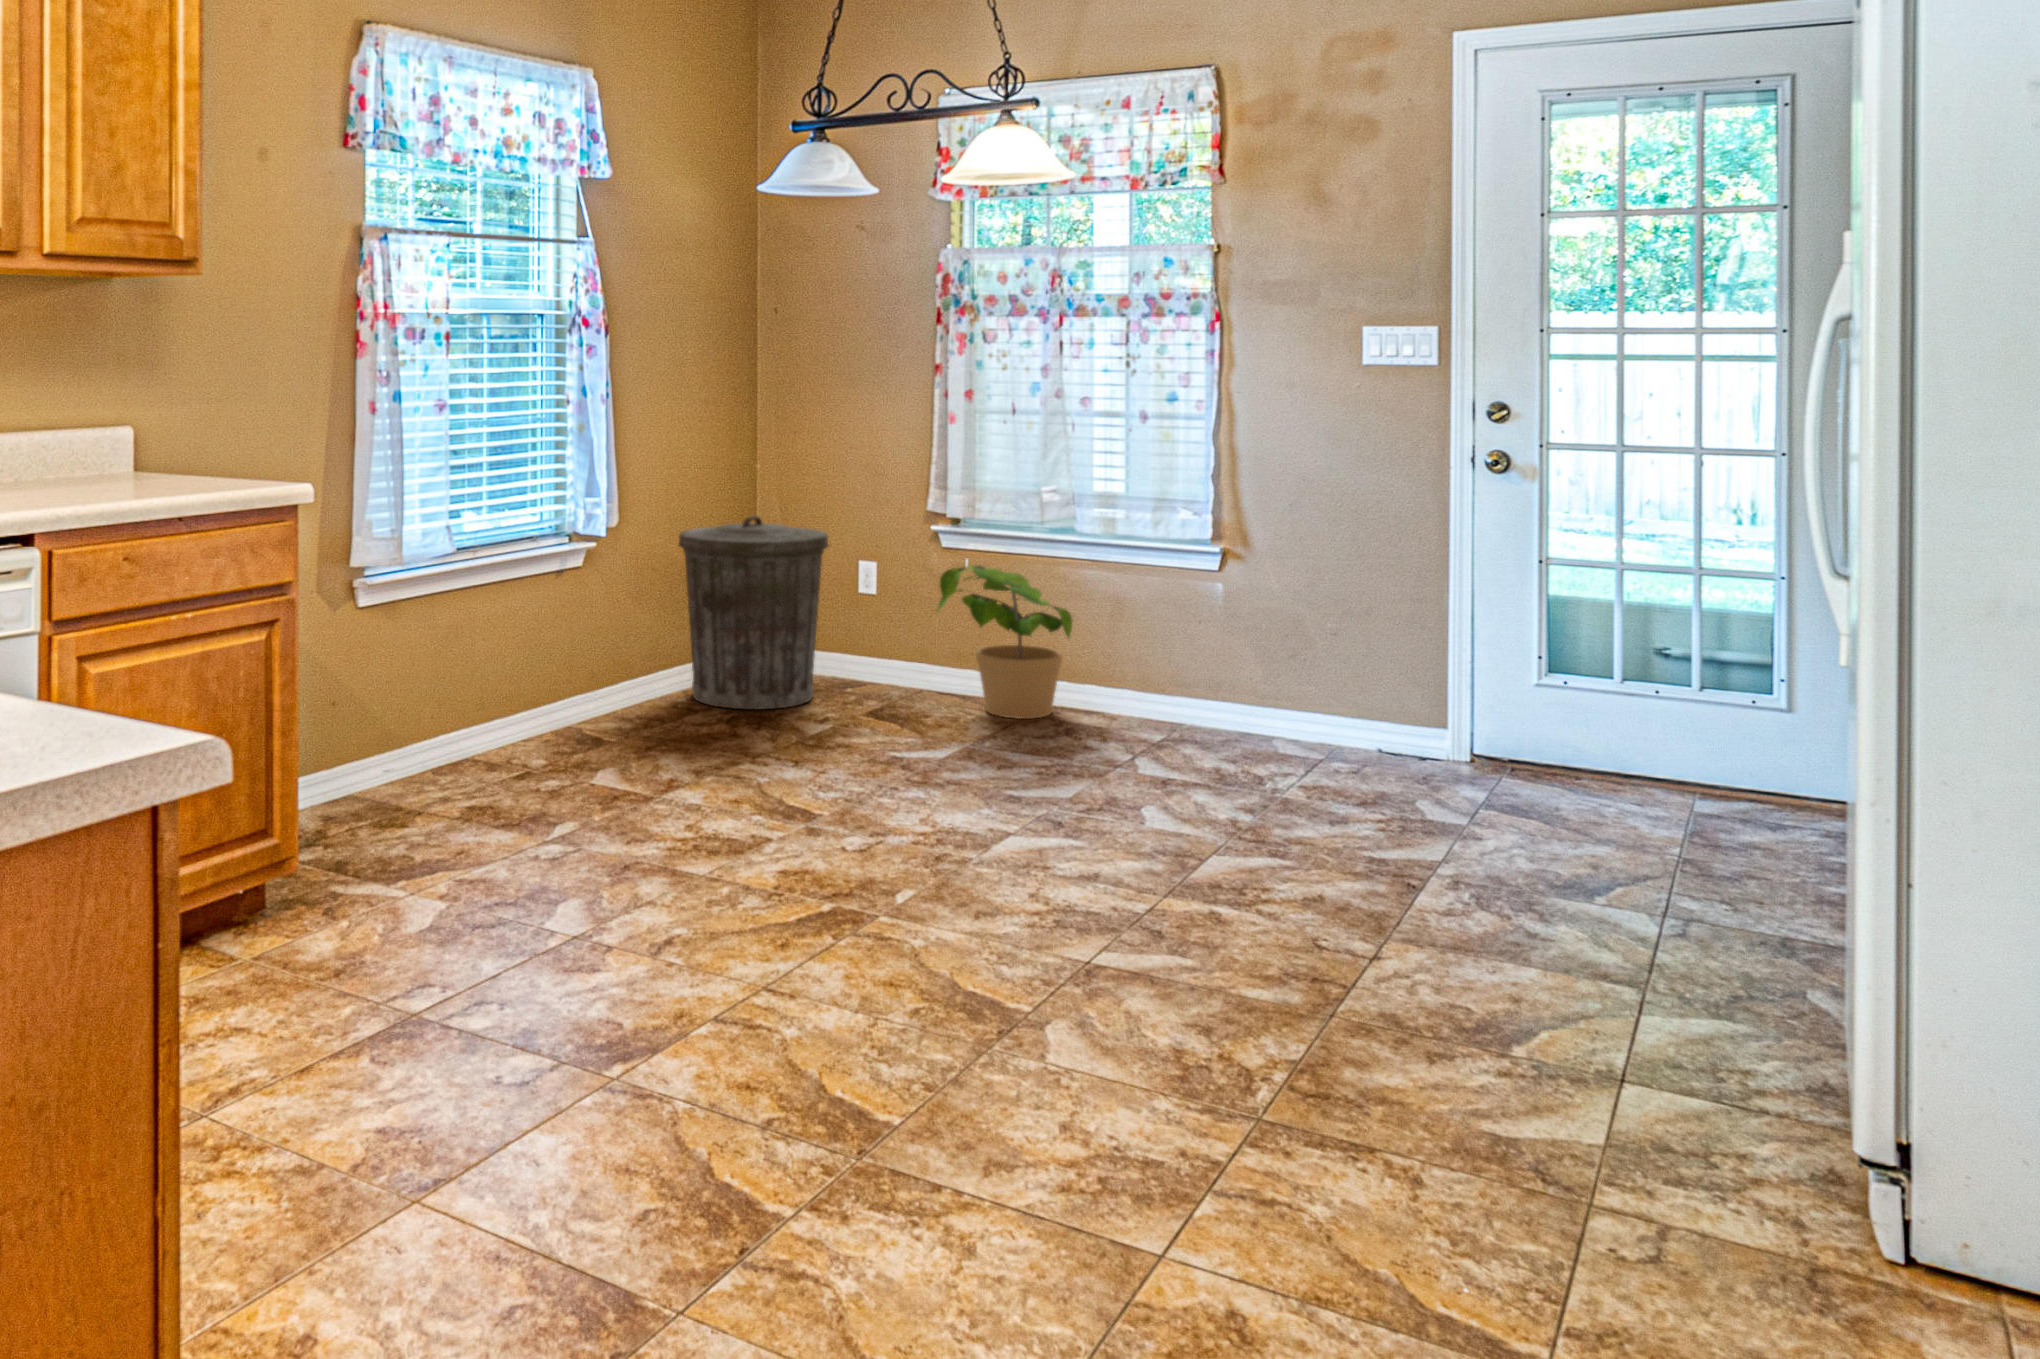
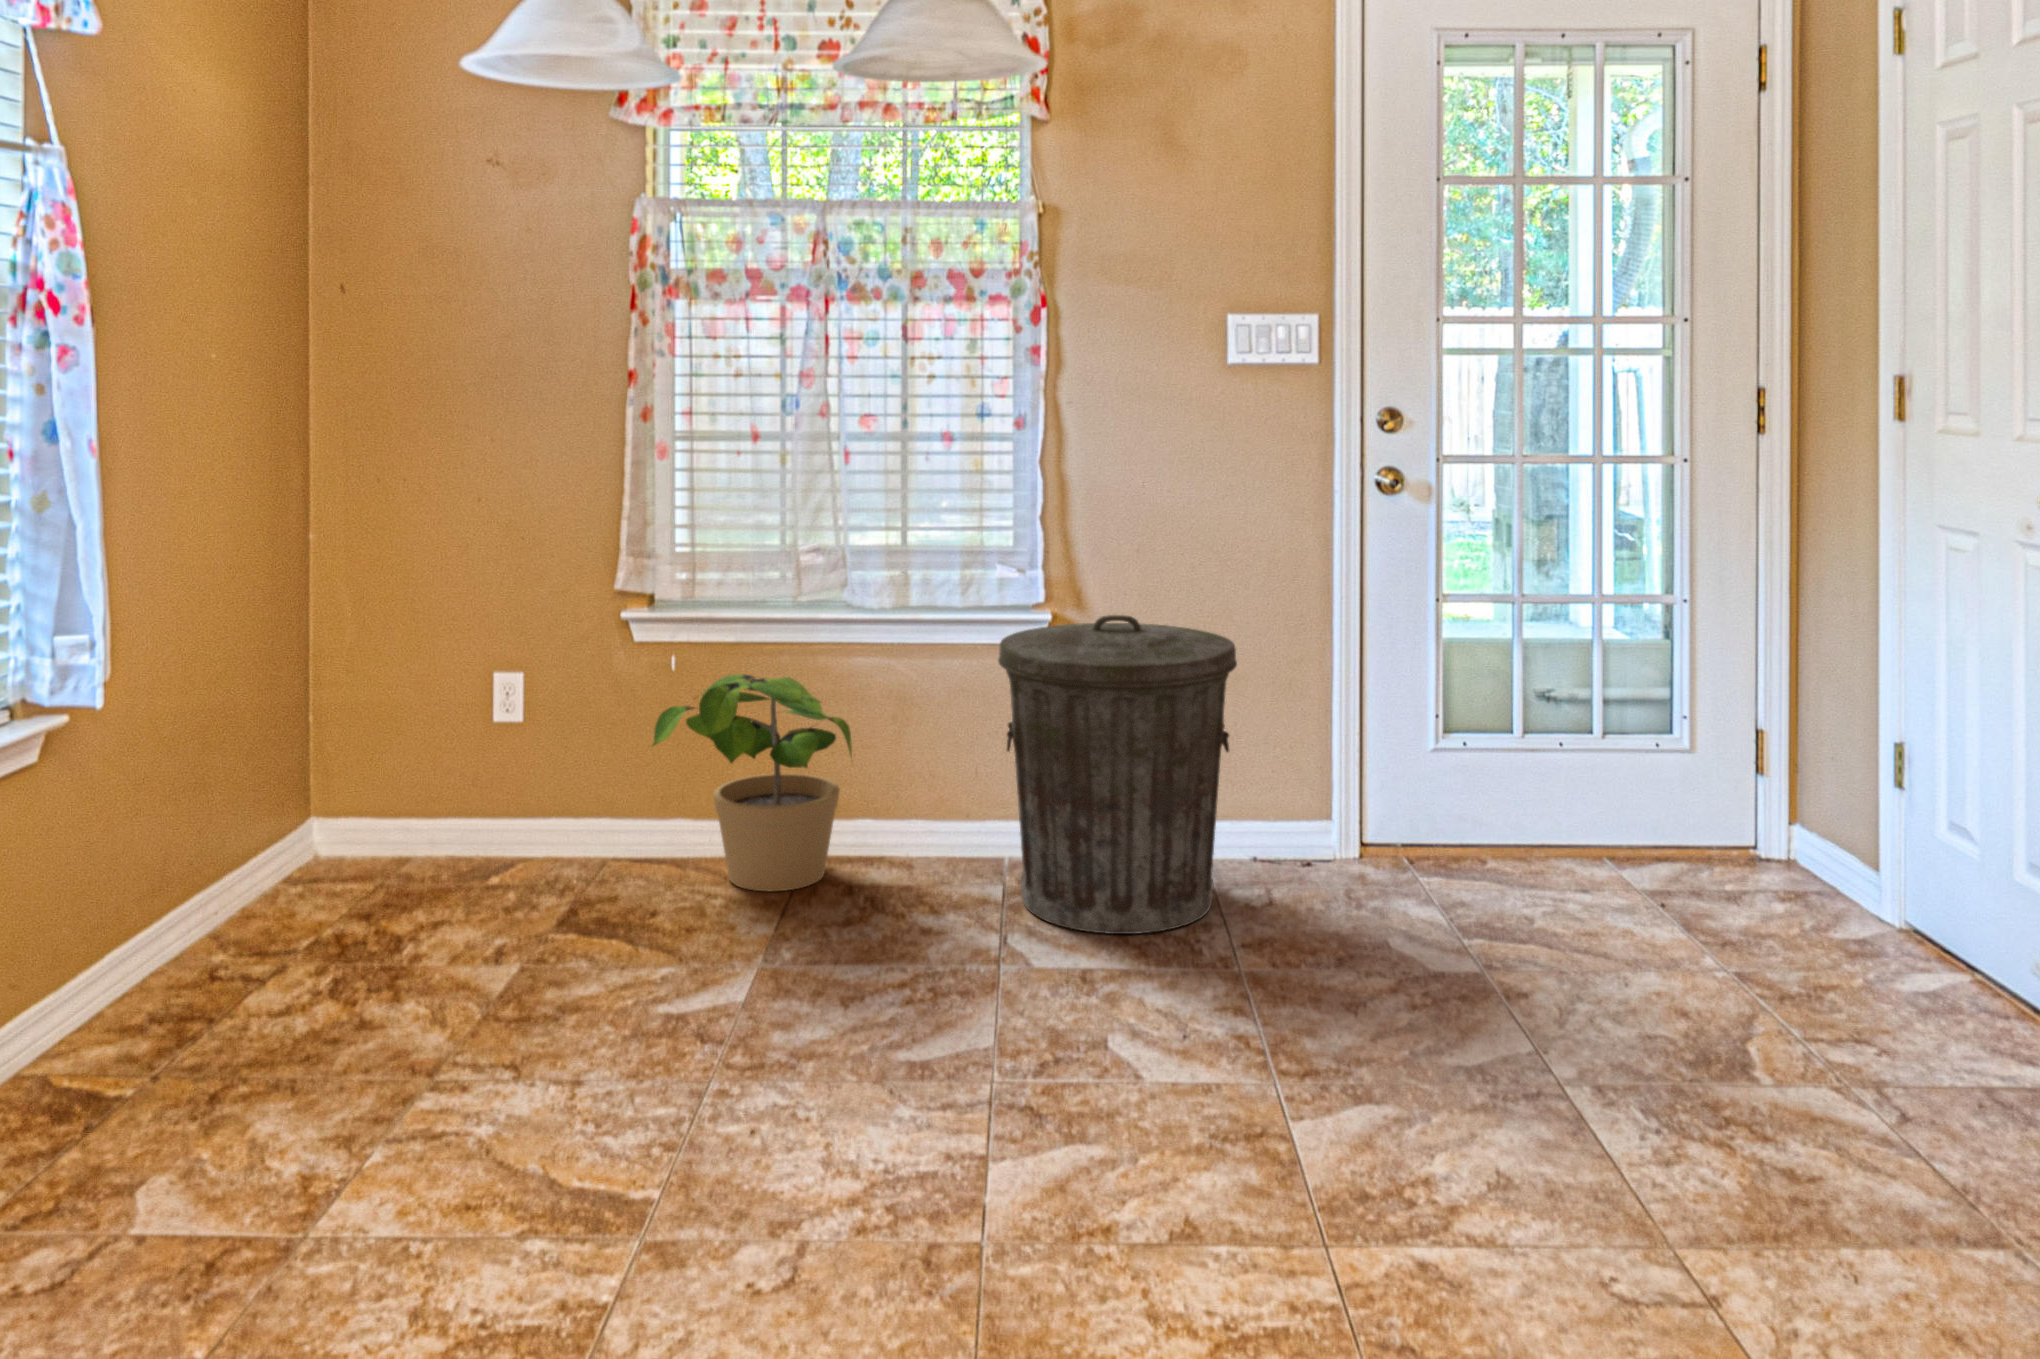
trash can: present [679,516,828,710] -> present [998,615,1237,934]

